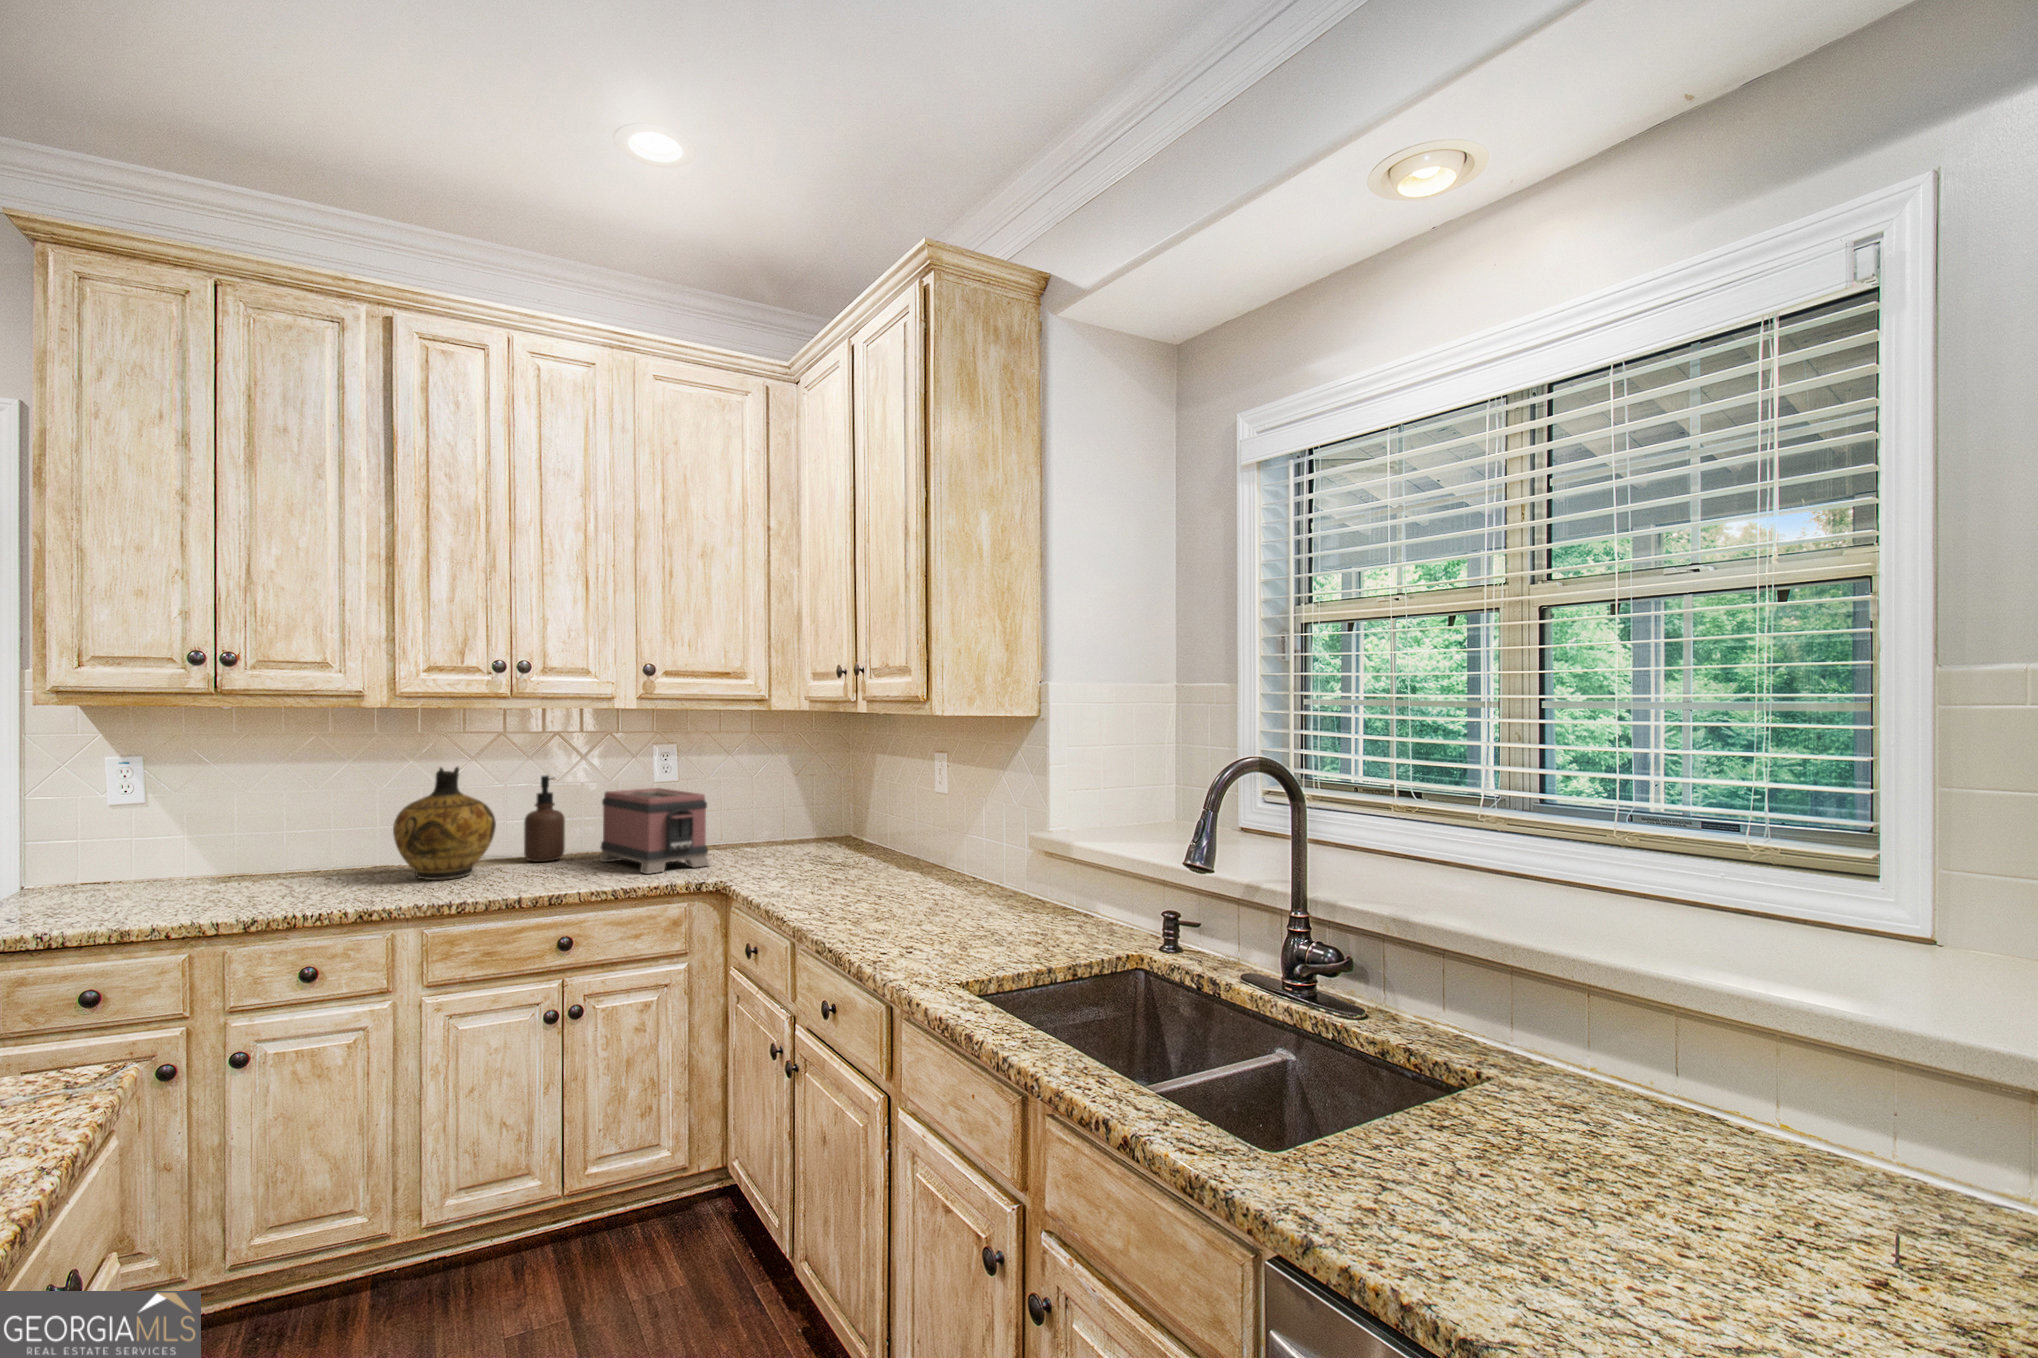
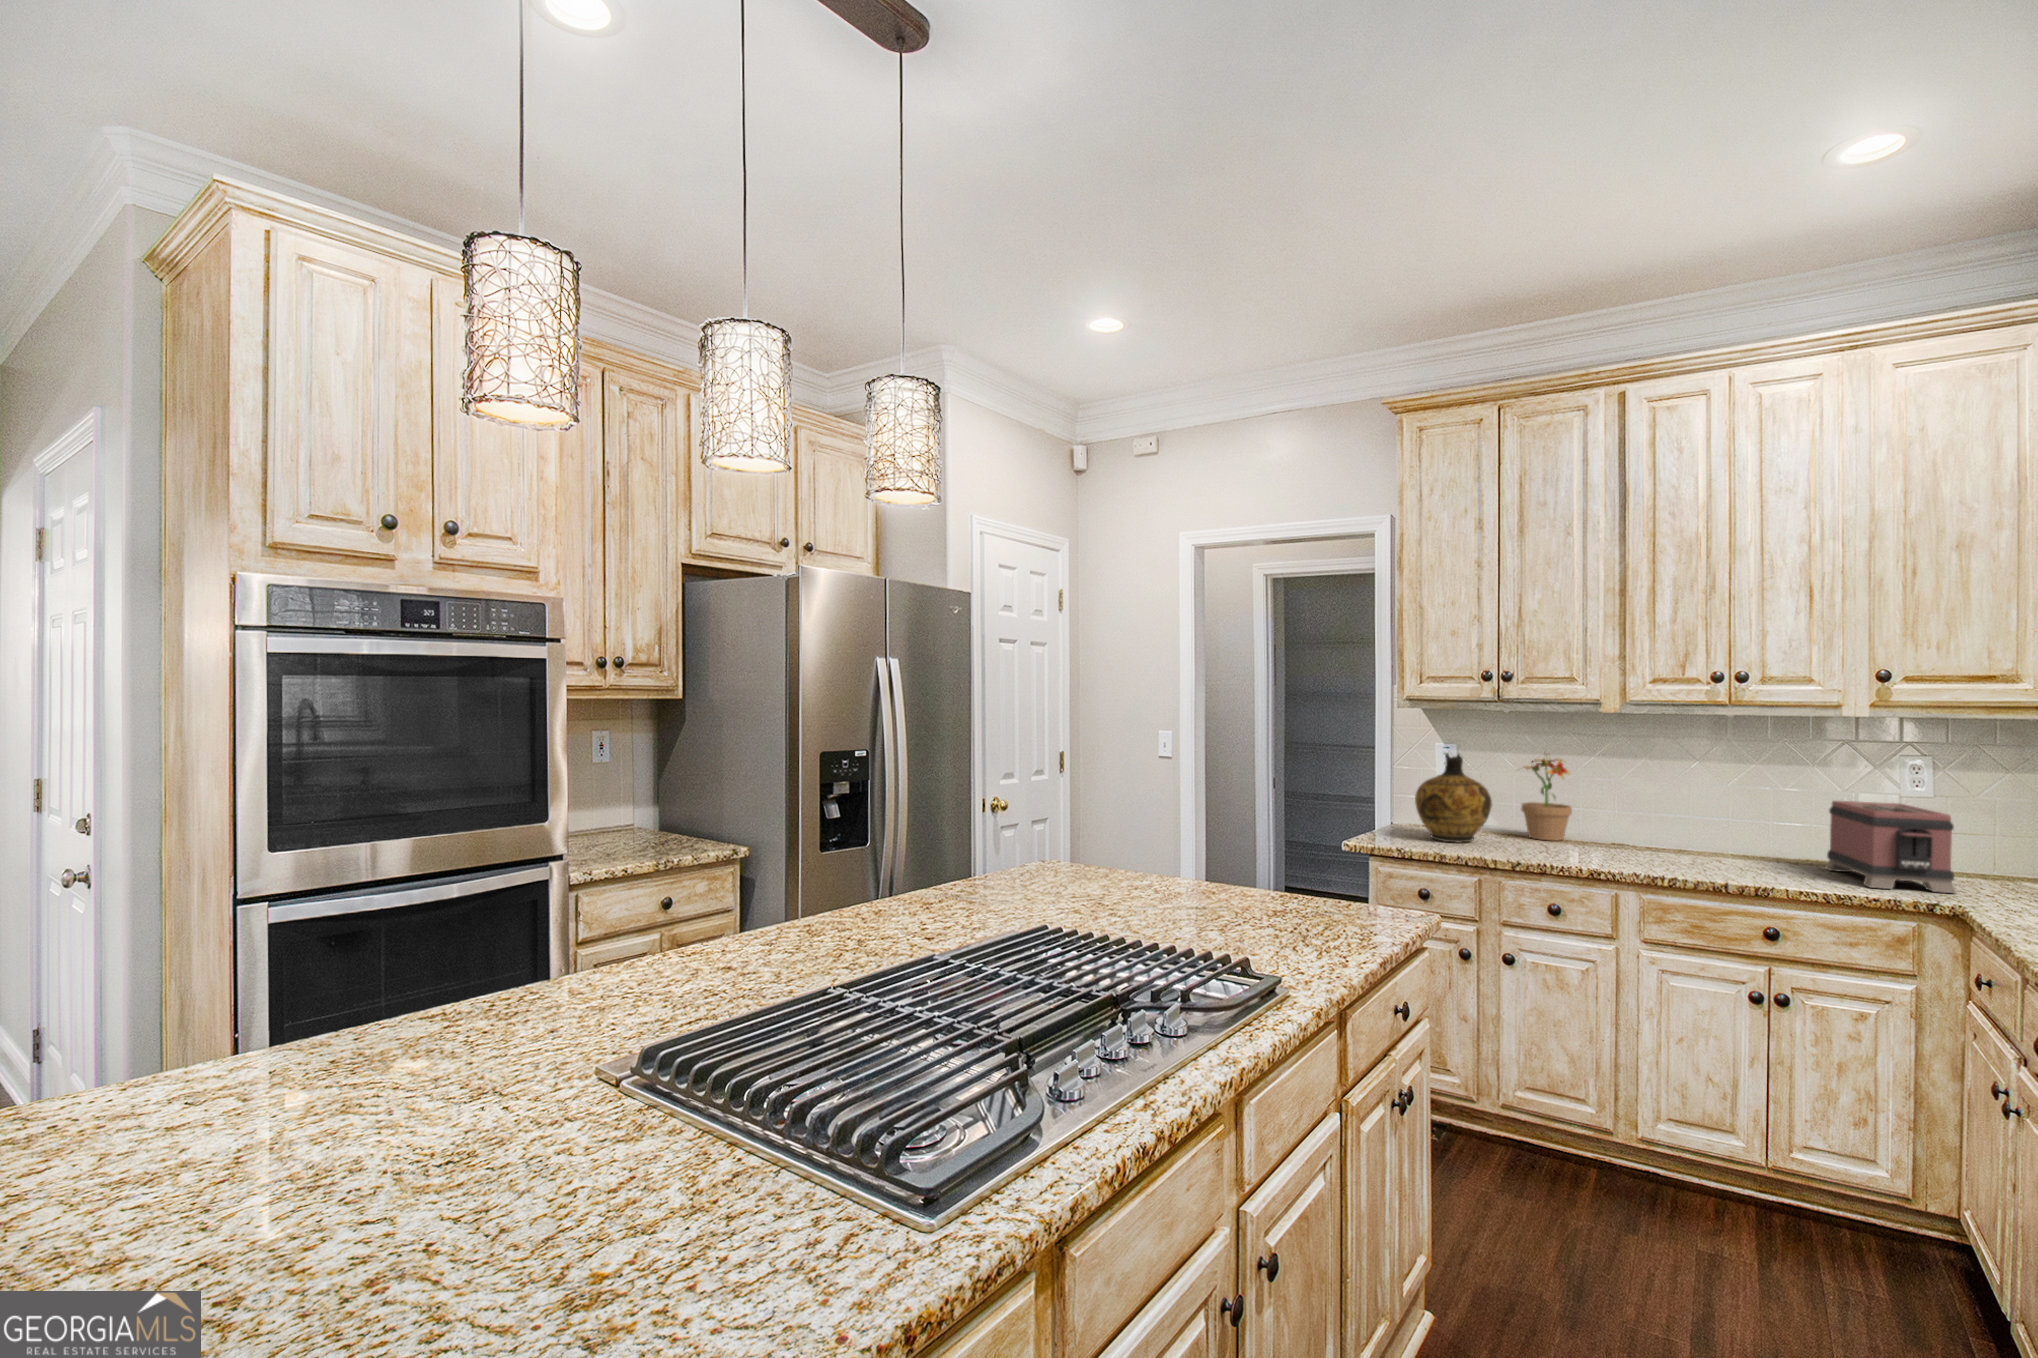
potted plant: none [239,766,320,882] -> present [1521,759,1572,841]
ceramic jug: present [393,767,496,880] -> present [1415,753,1492,842]
soap dispenser: present [524,775,565,862] -> none [1747,779,1790,861]

